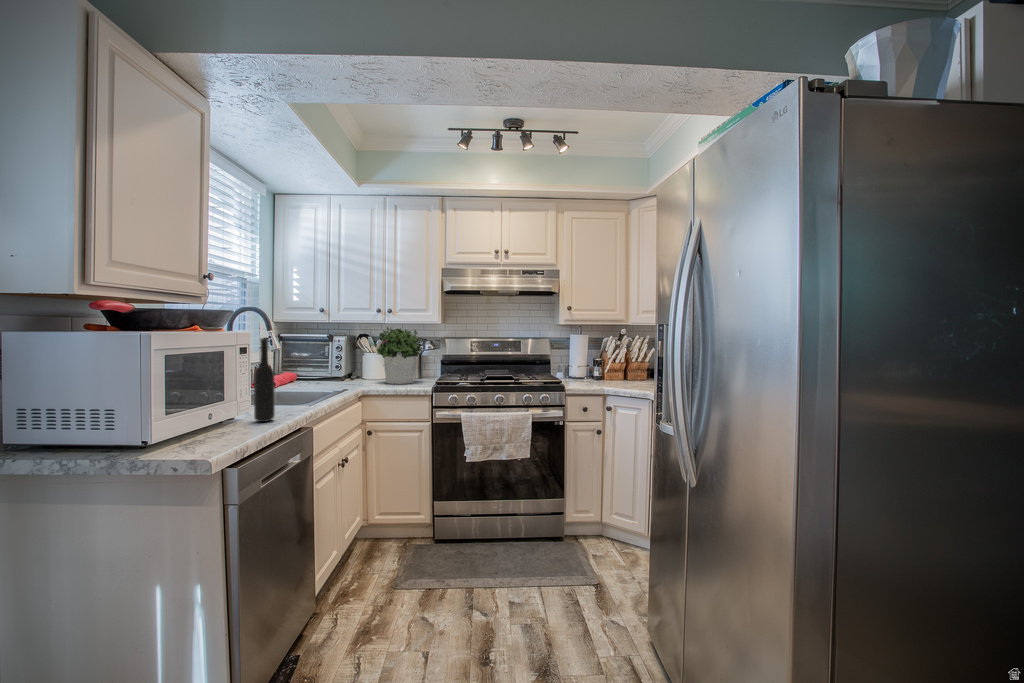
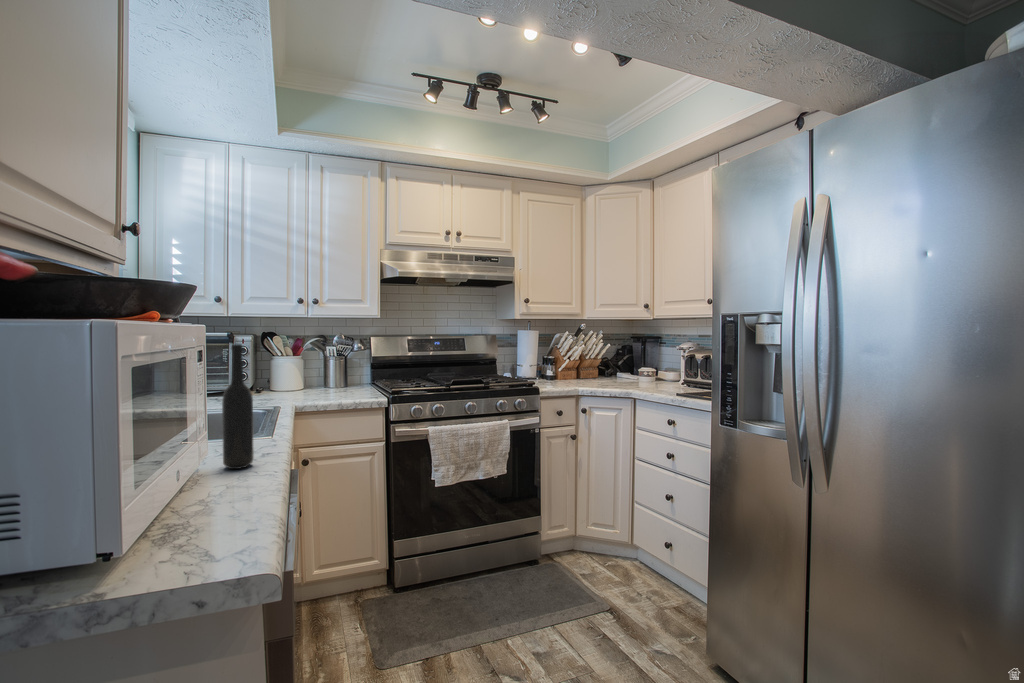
potted plant: present [374,327,421,384] -> none [297,322,363,395]

